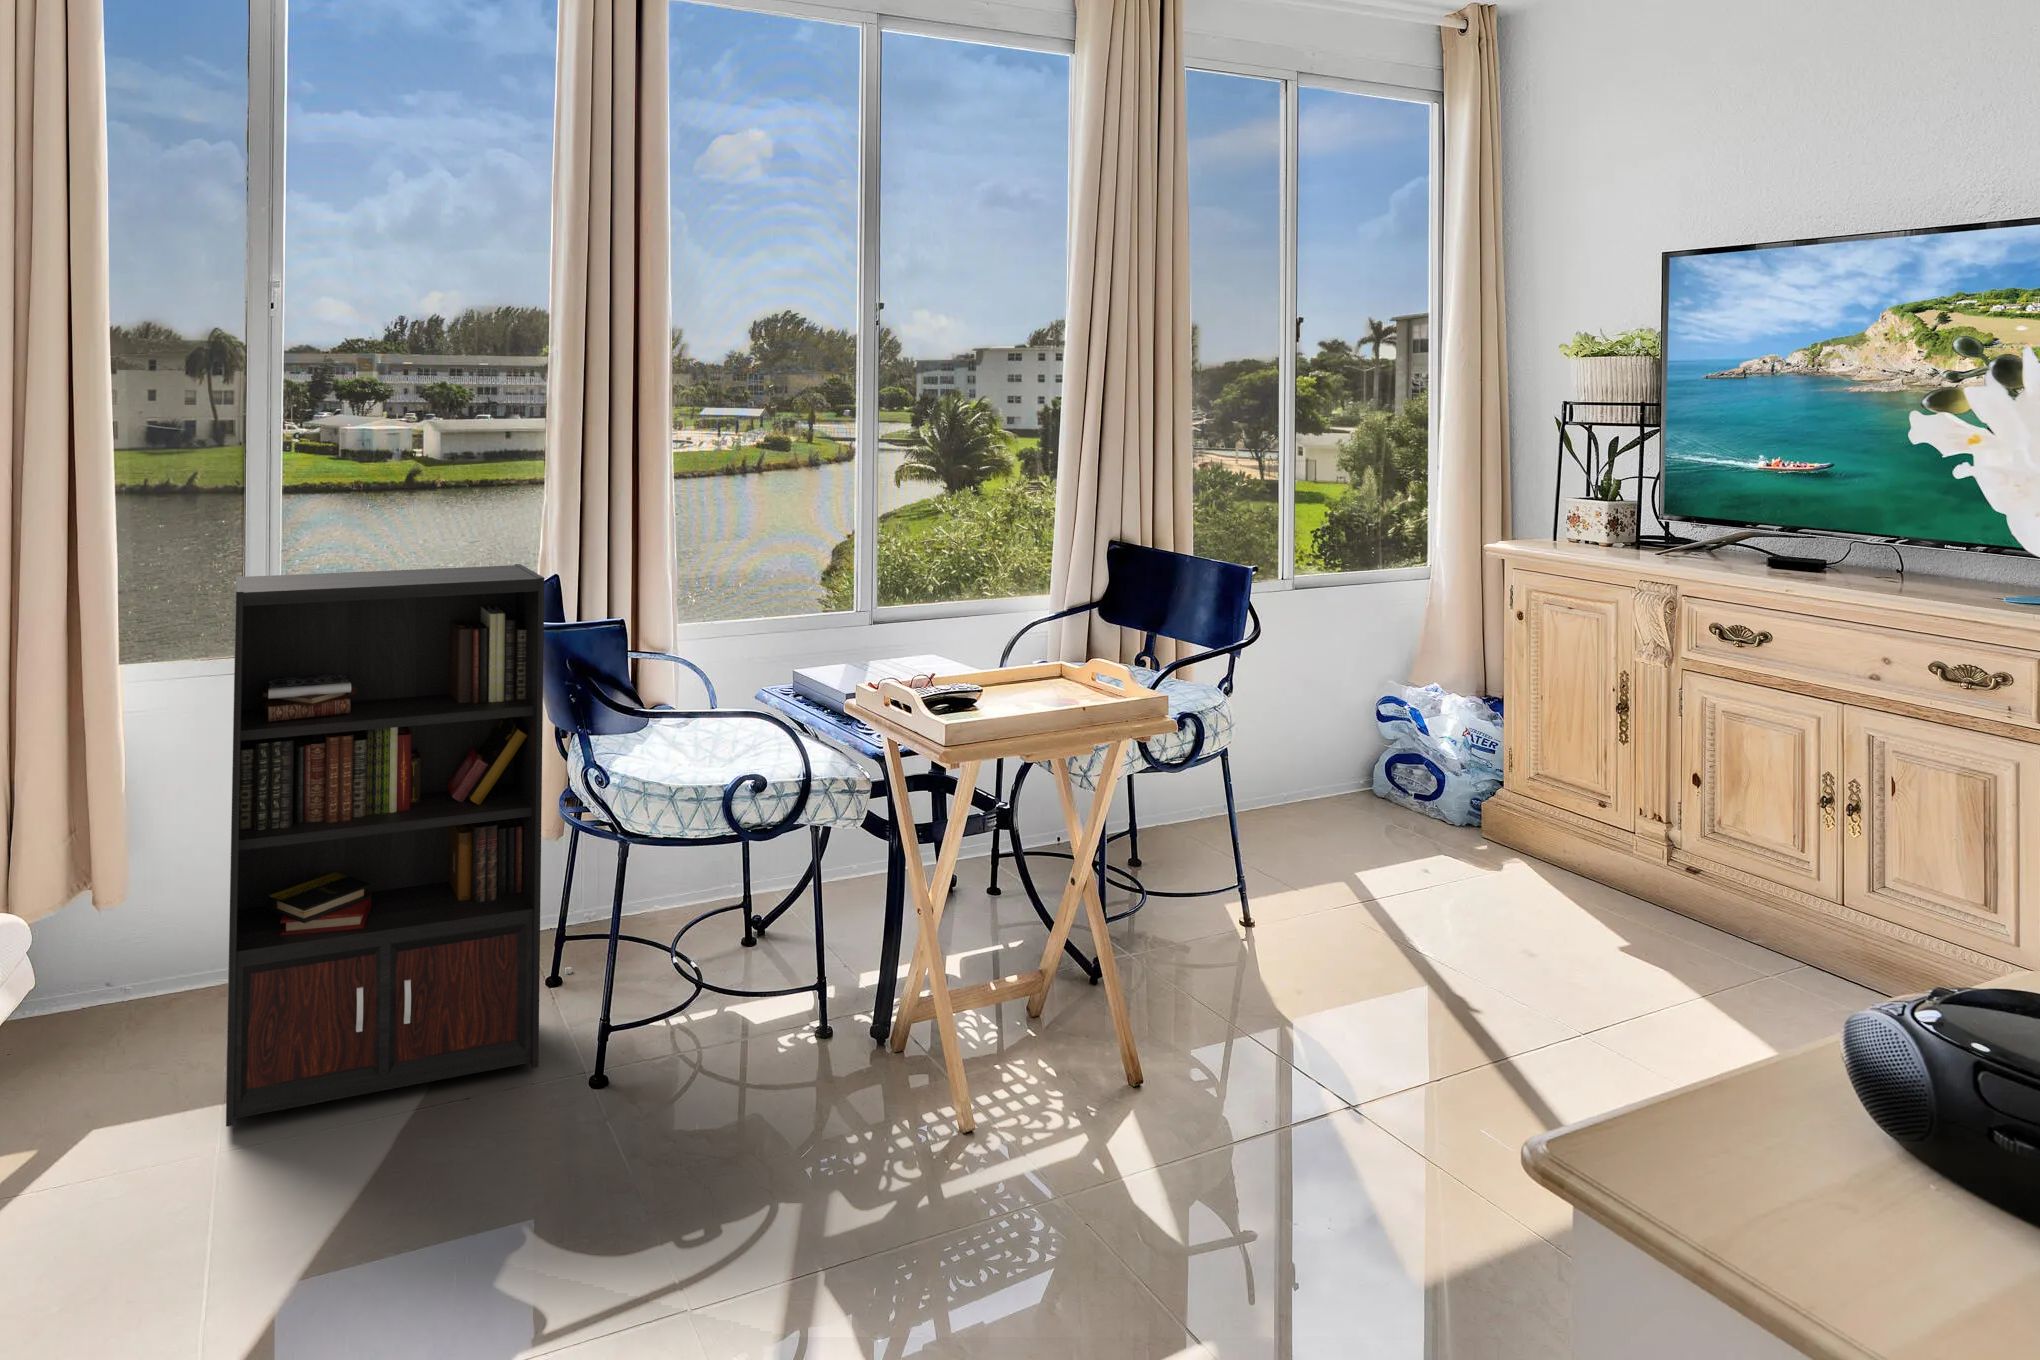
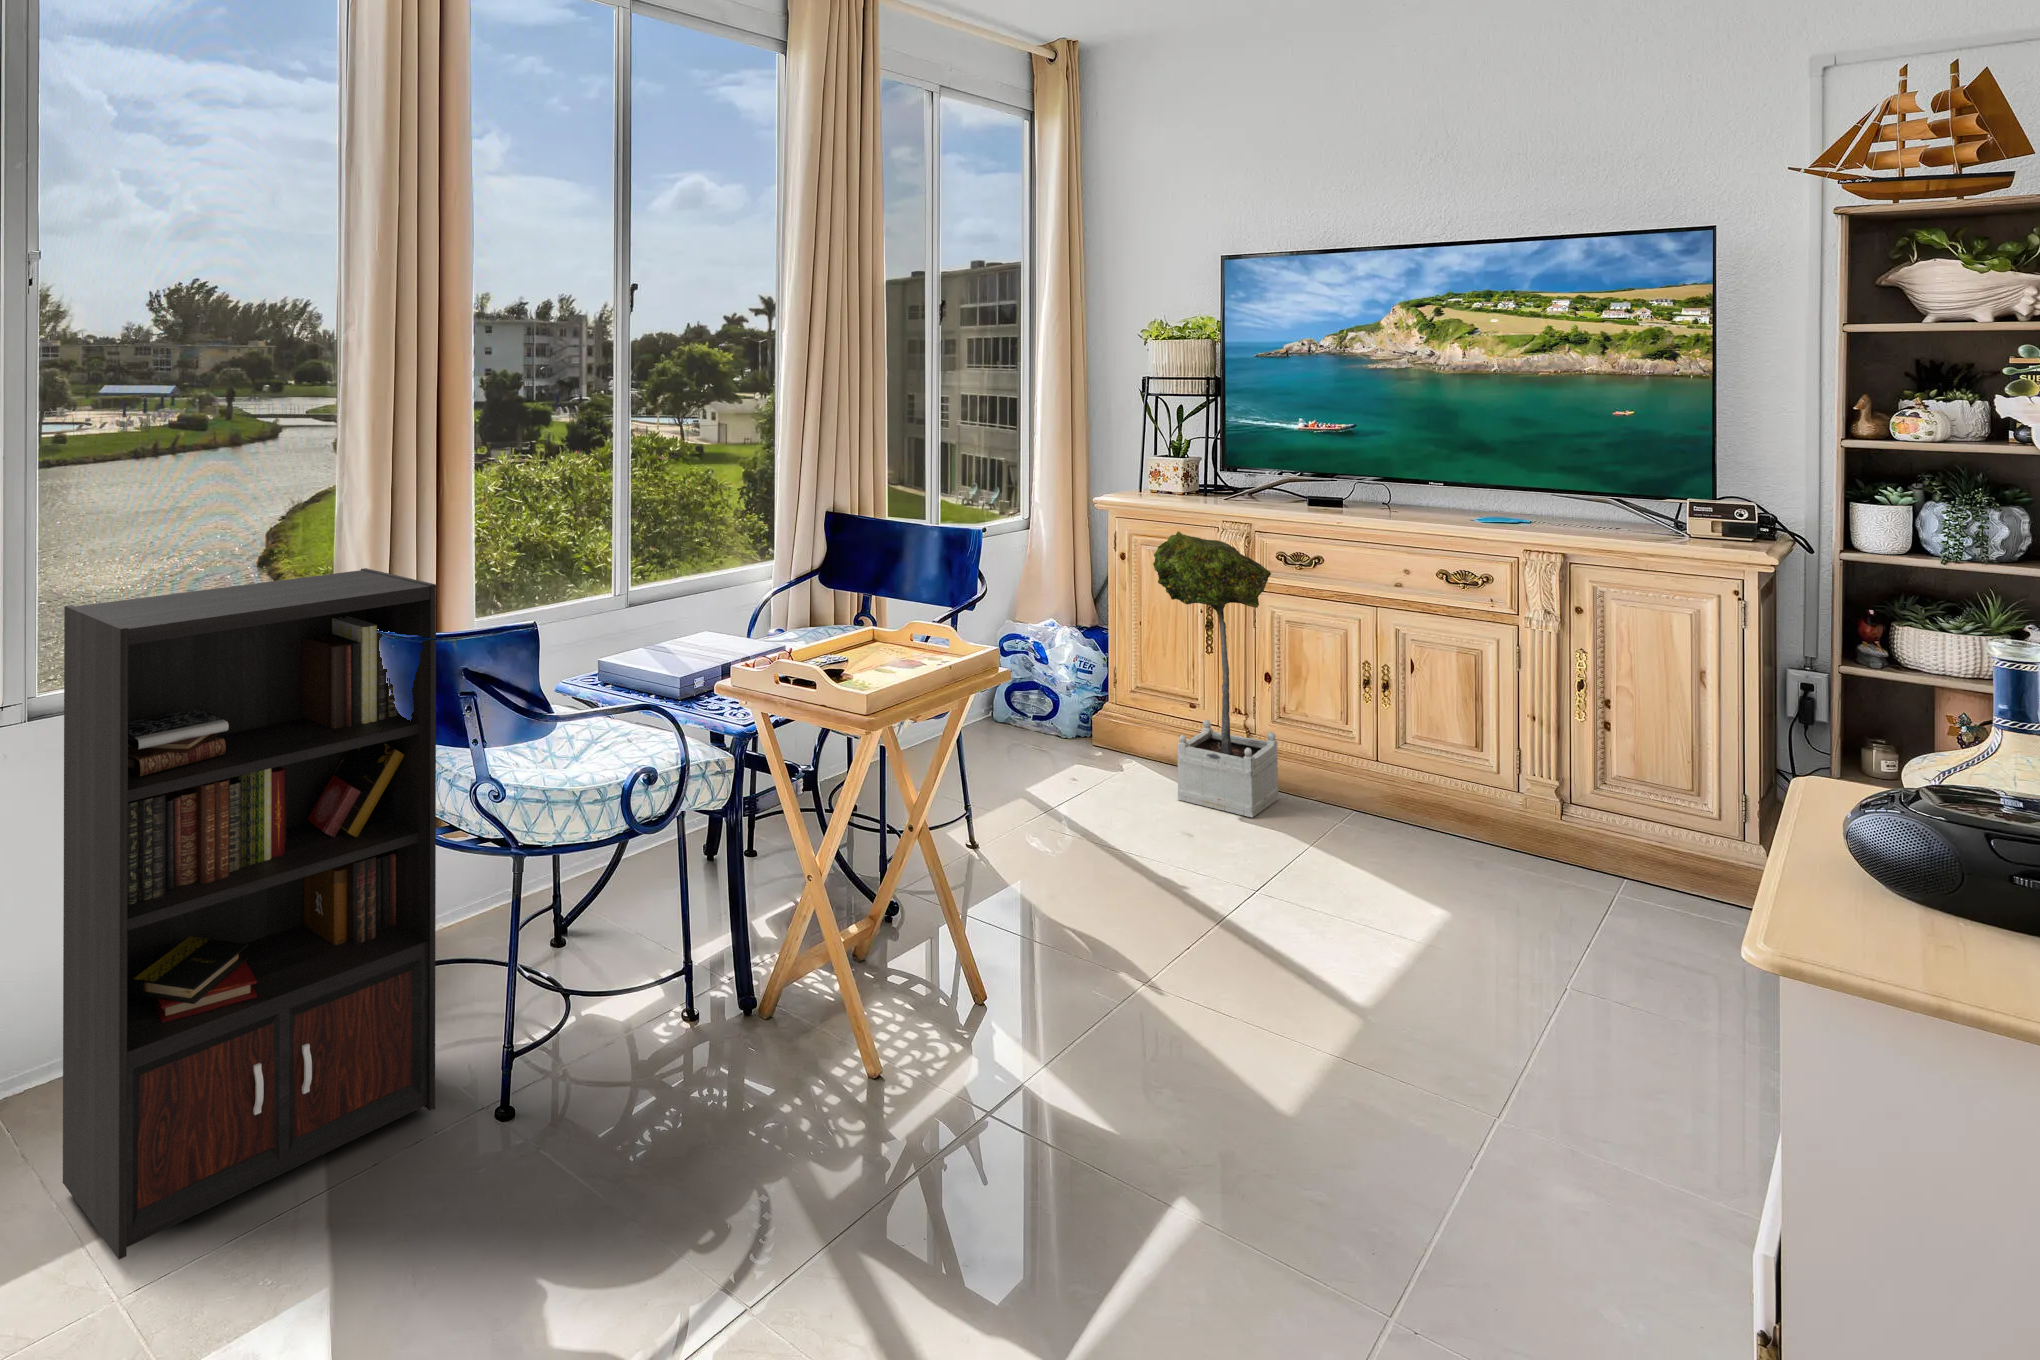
potted tree: none [1521,587,1690,943] -> present [1153,531,1279,818]

